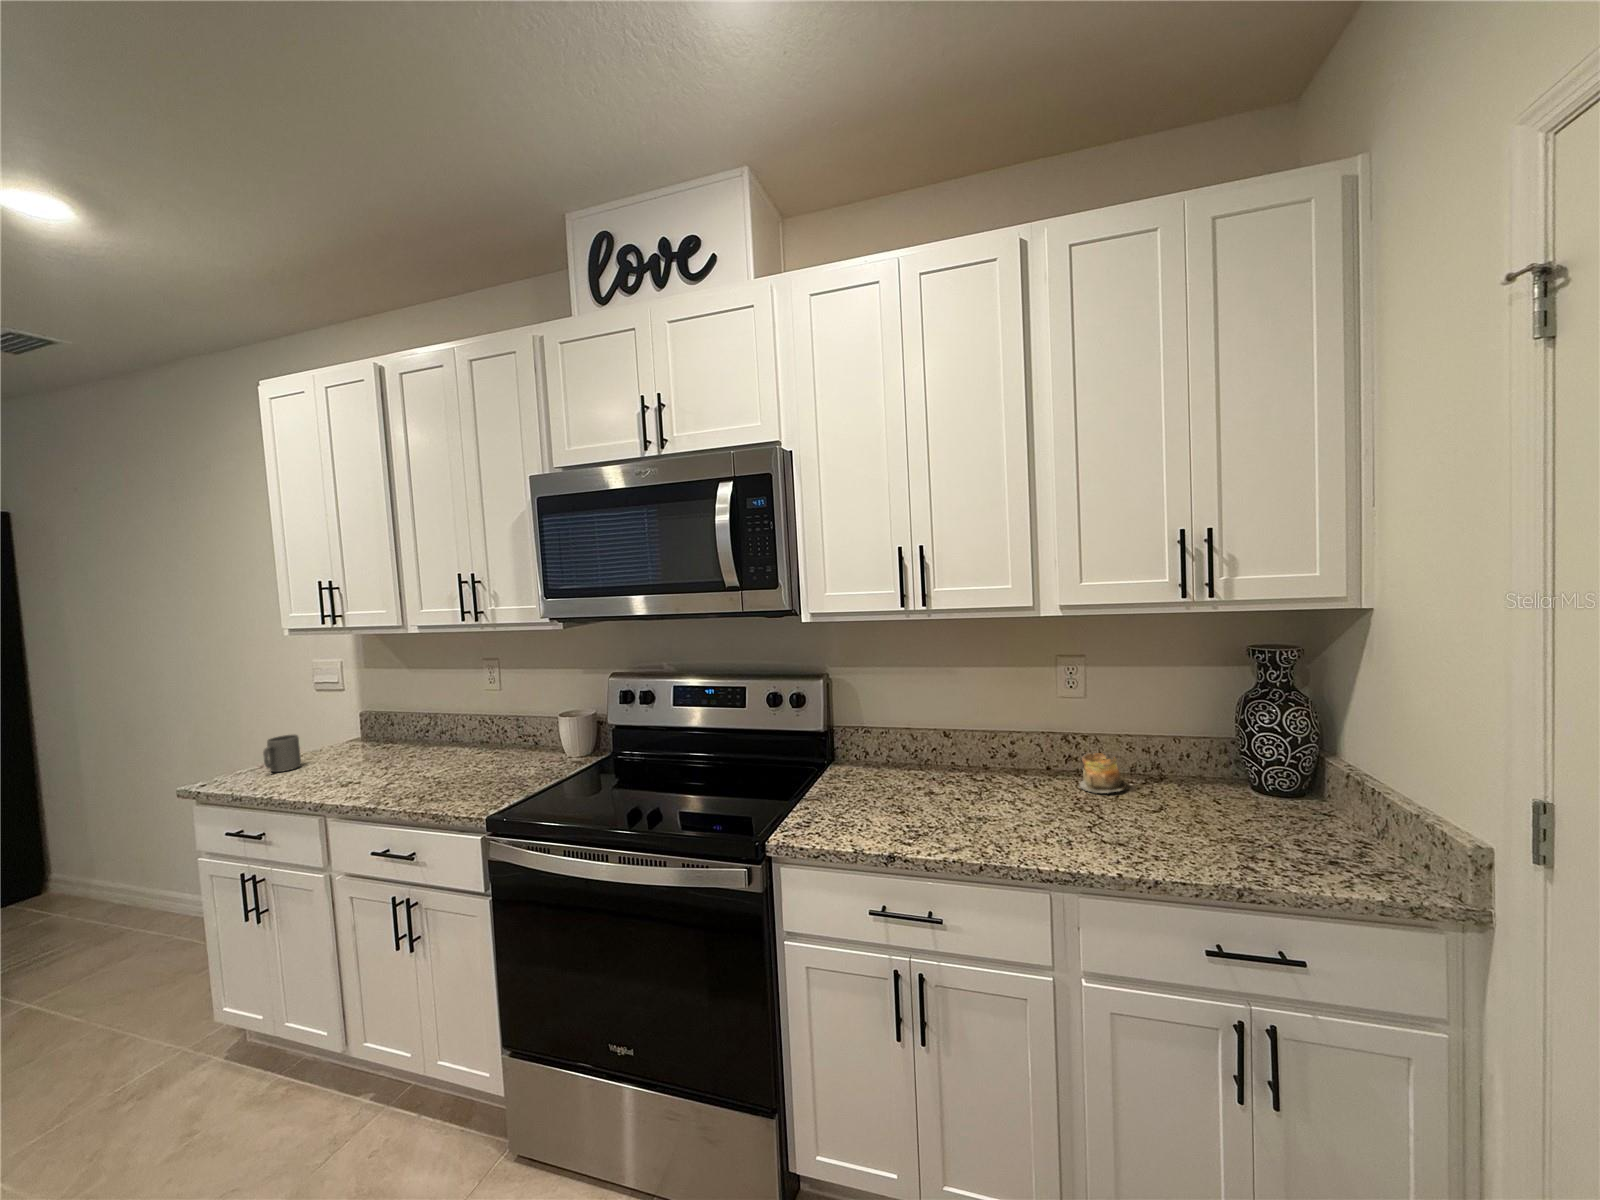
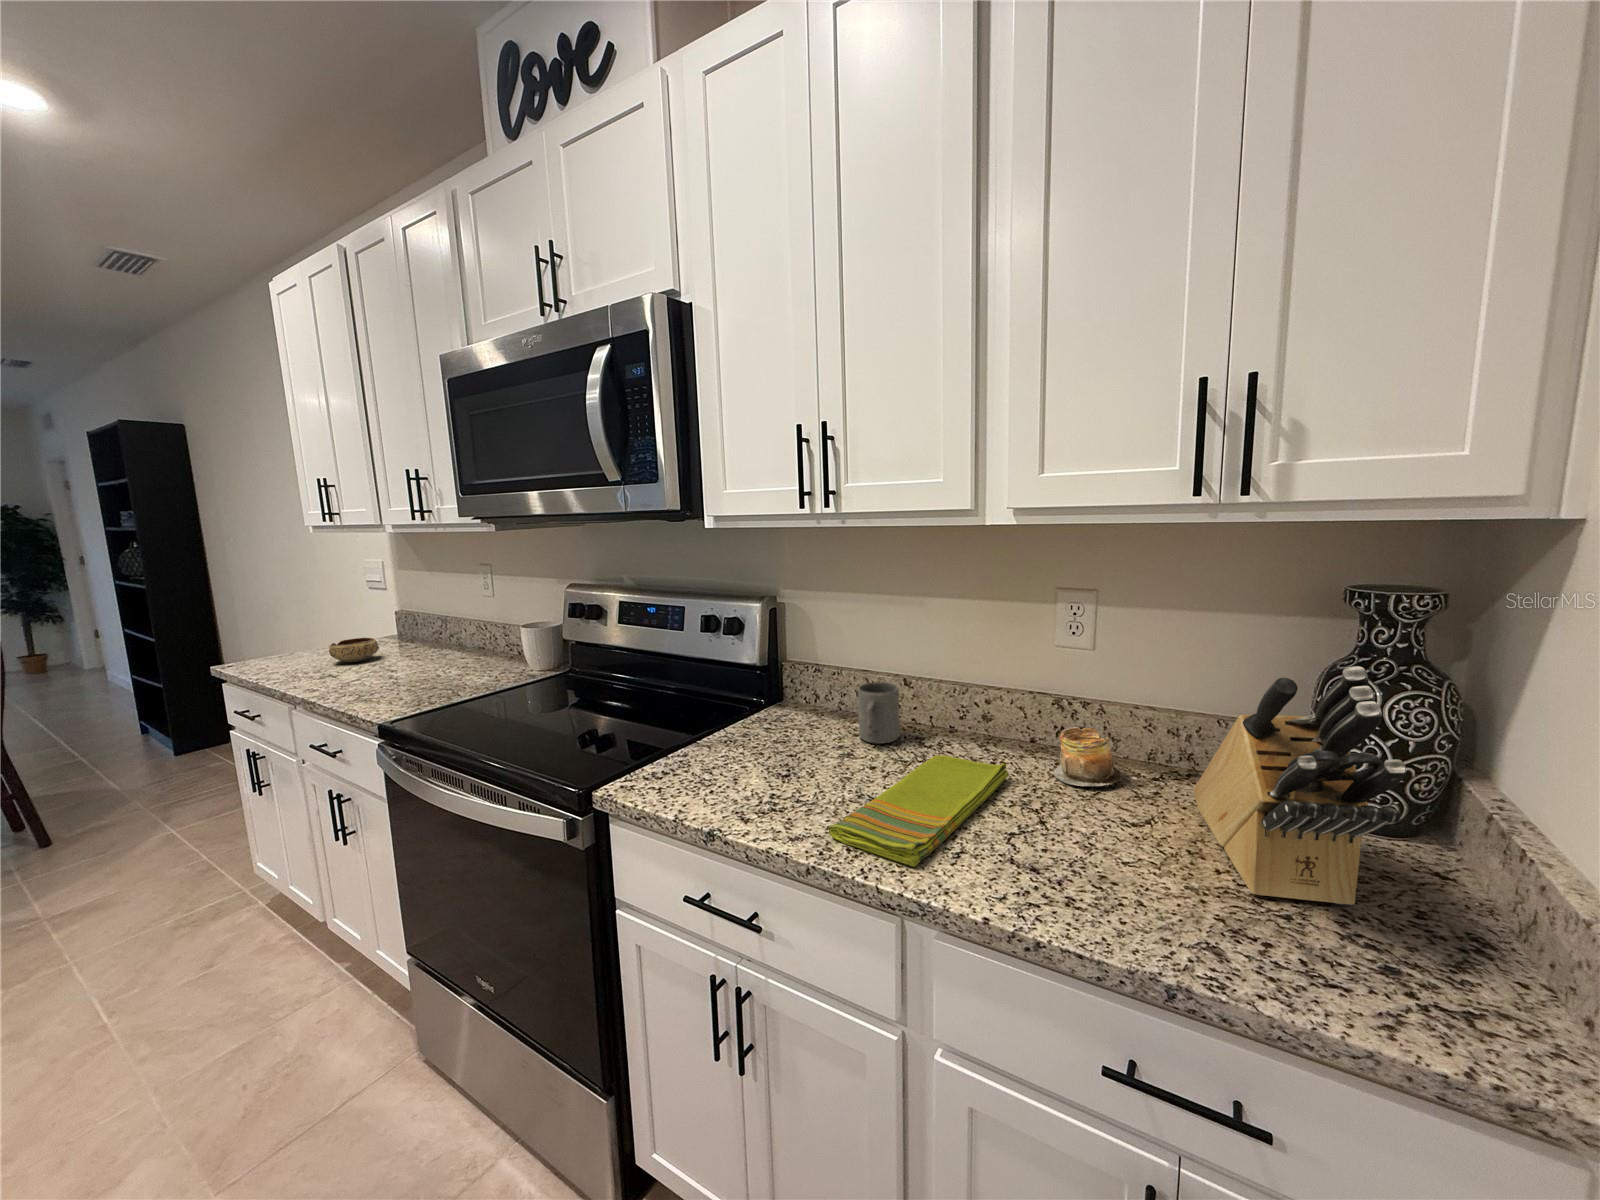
knife block: none [1179,694,1329,838] -> present [1194,666,1406,905]
mug: present [263,735,301,772] -> present [858,682,900,743]
bowl: none [318,742,370,770] -> present [329,638,379,662]
dish towel: none [977,784,1056,854] -> present [828,755,1008,866]

